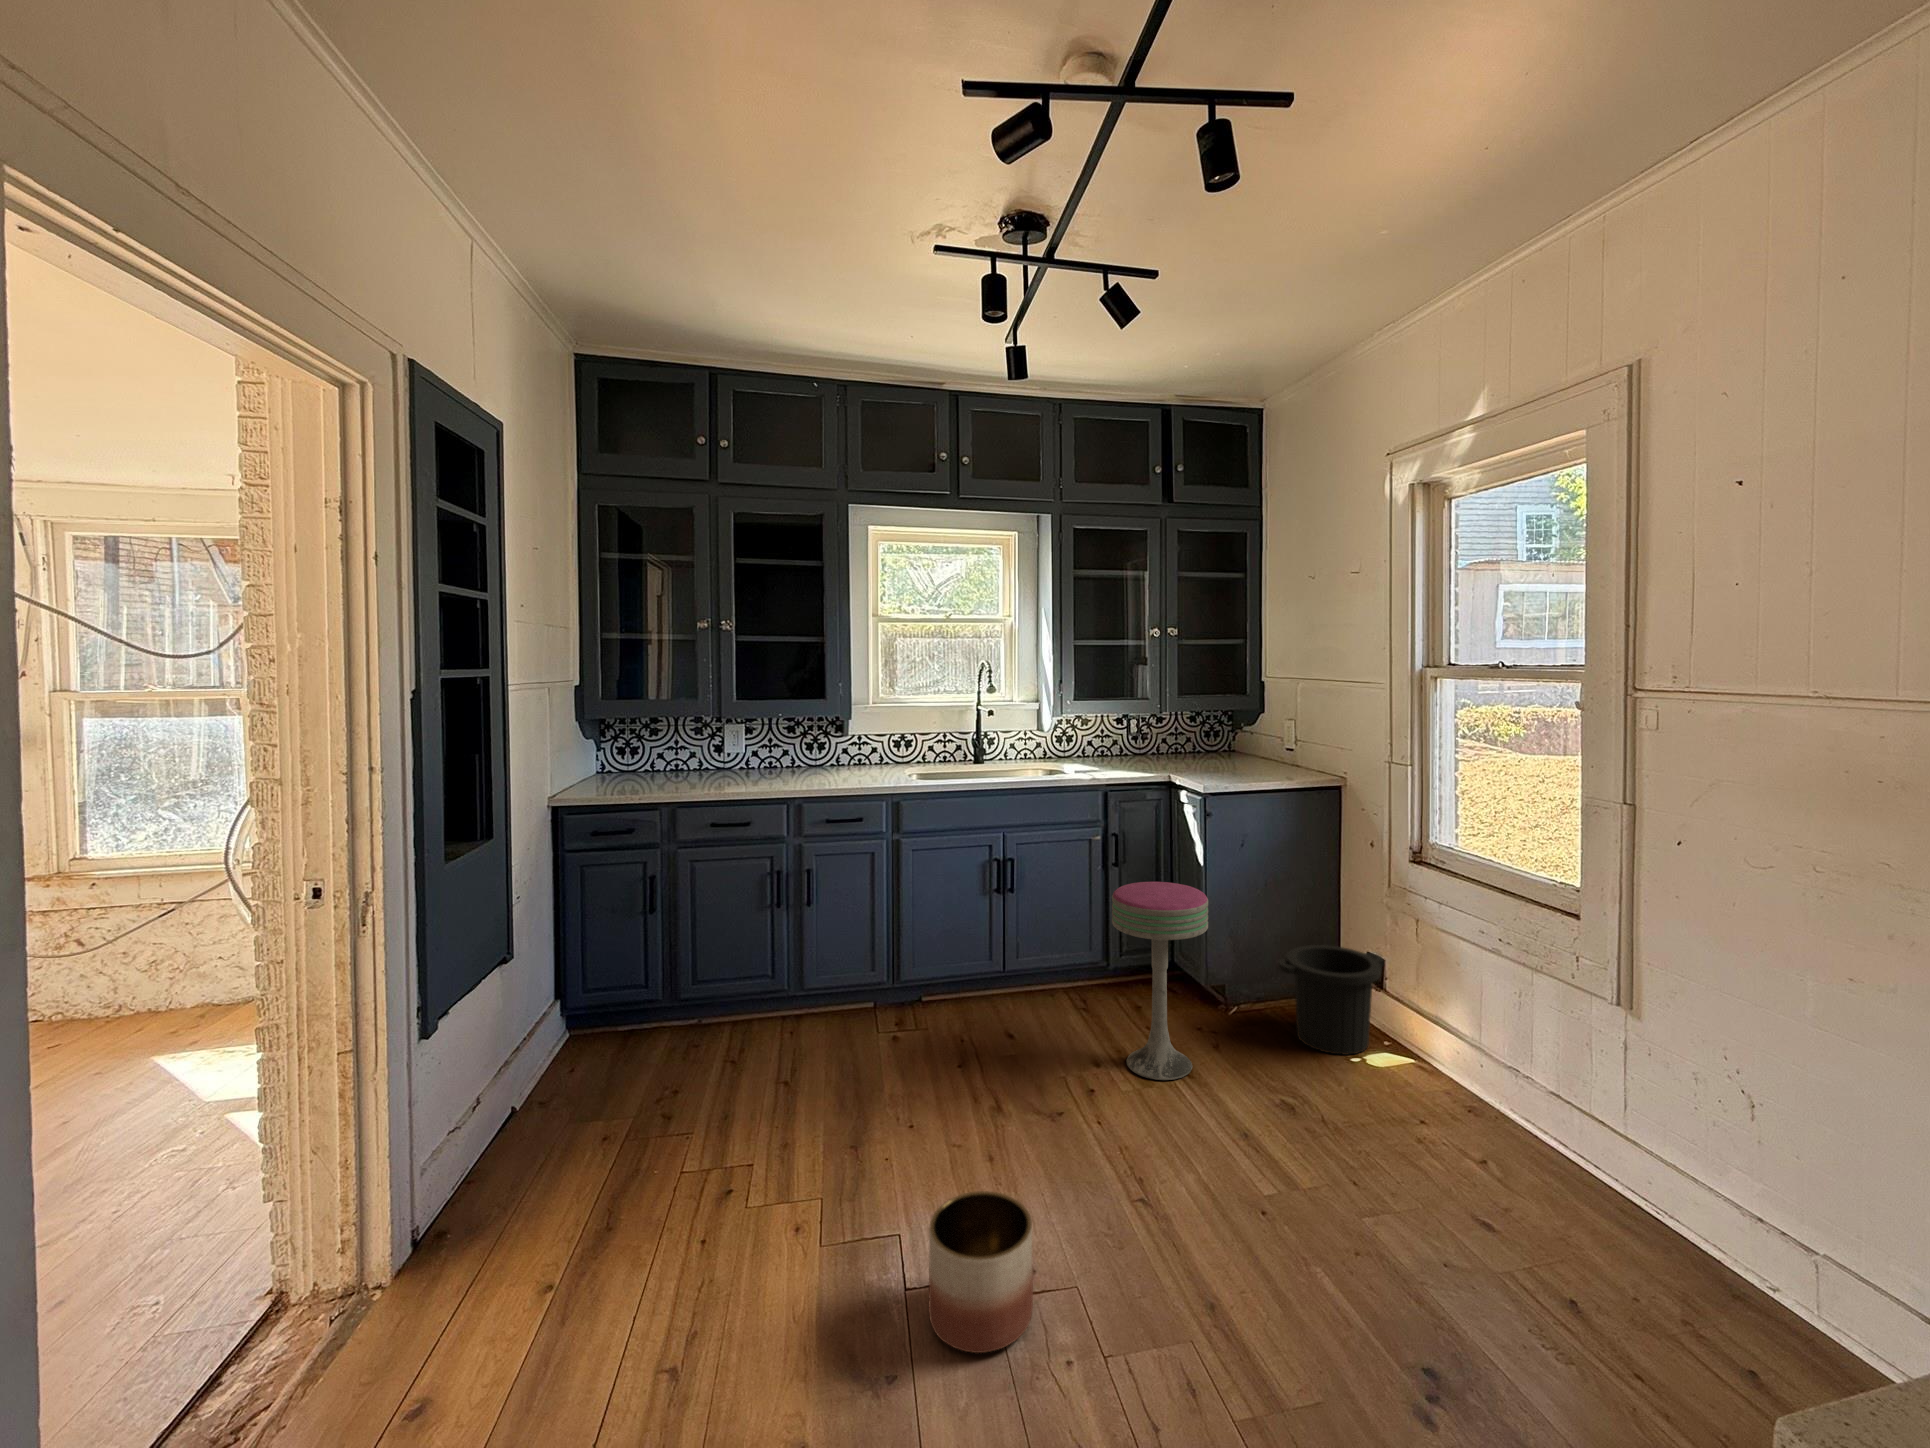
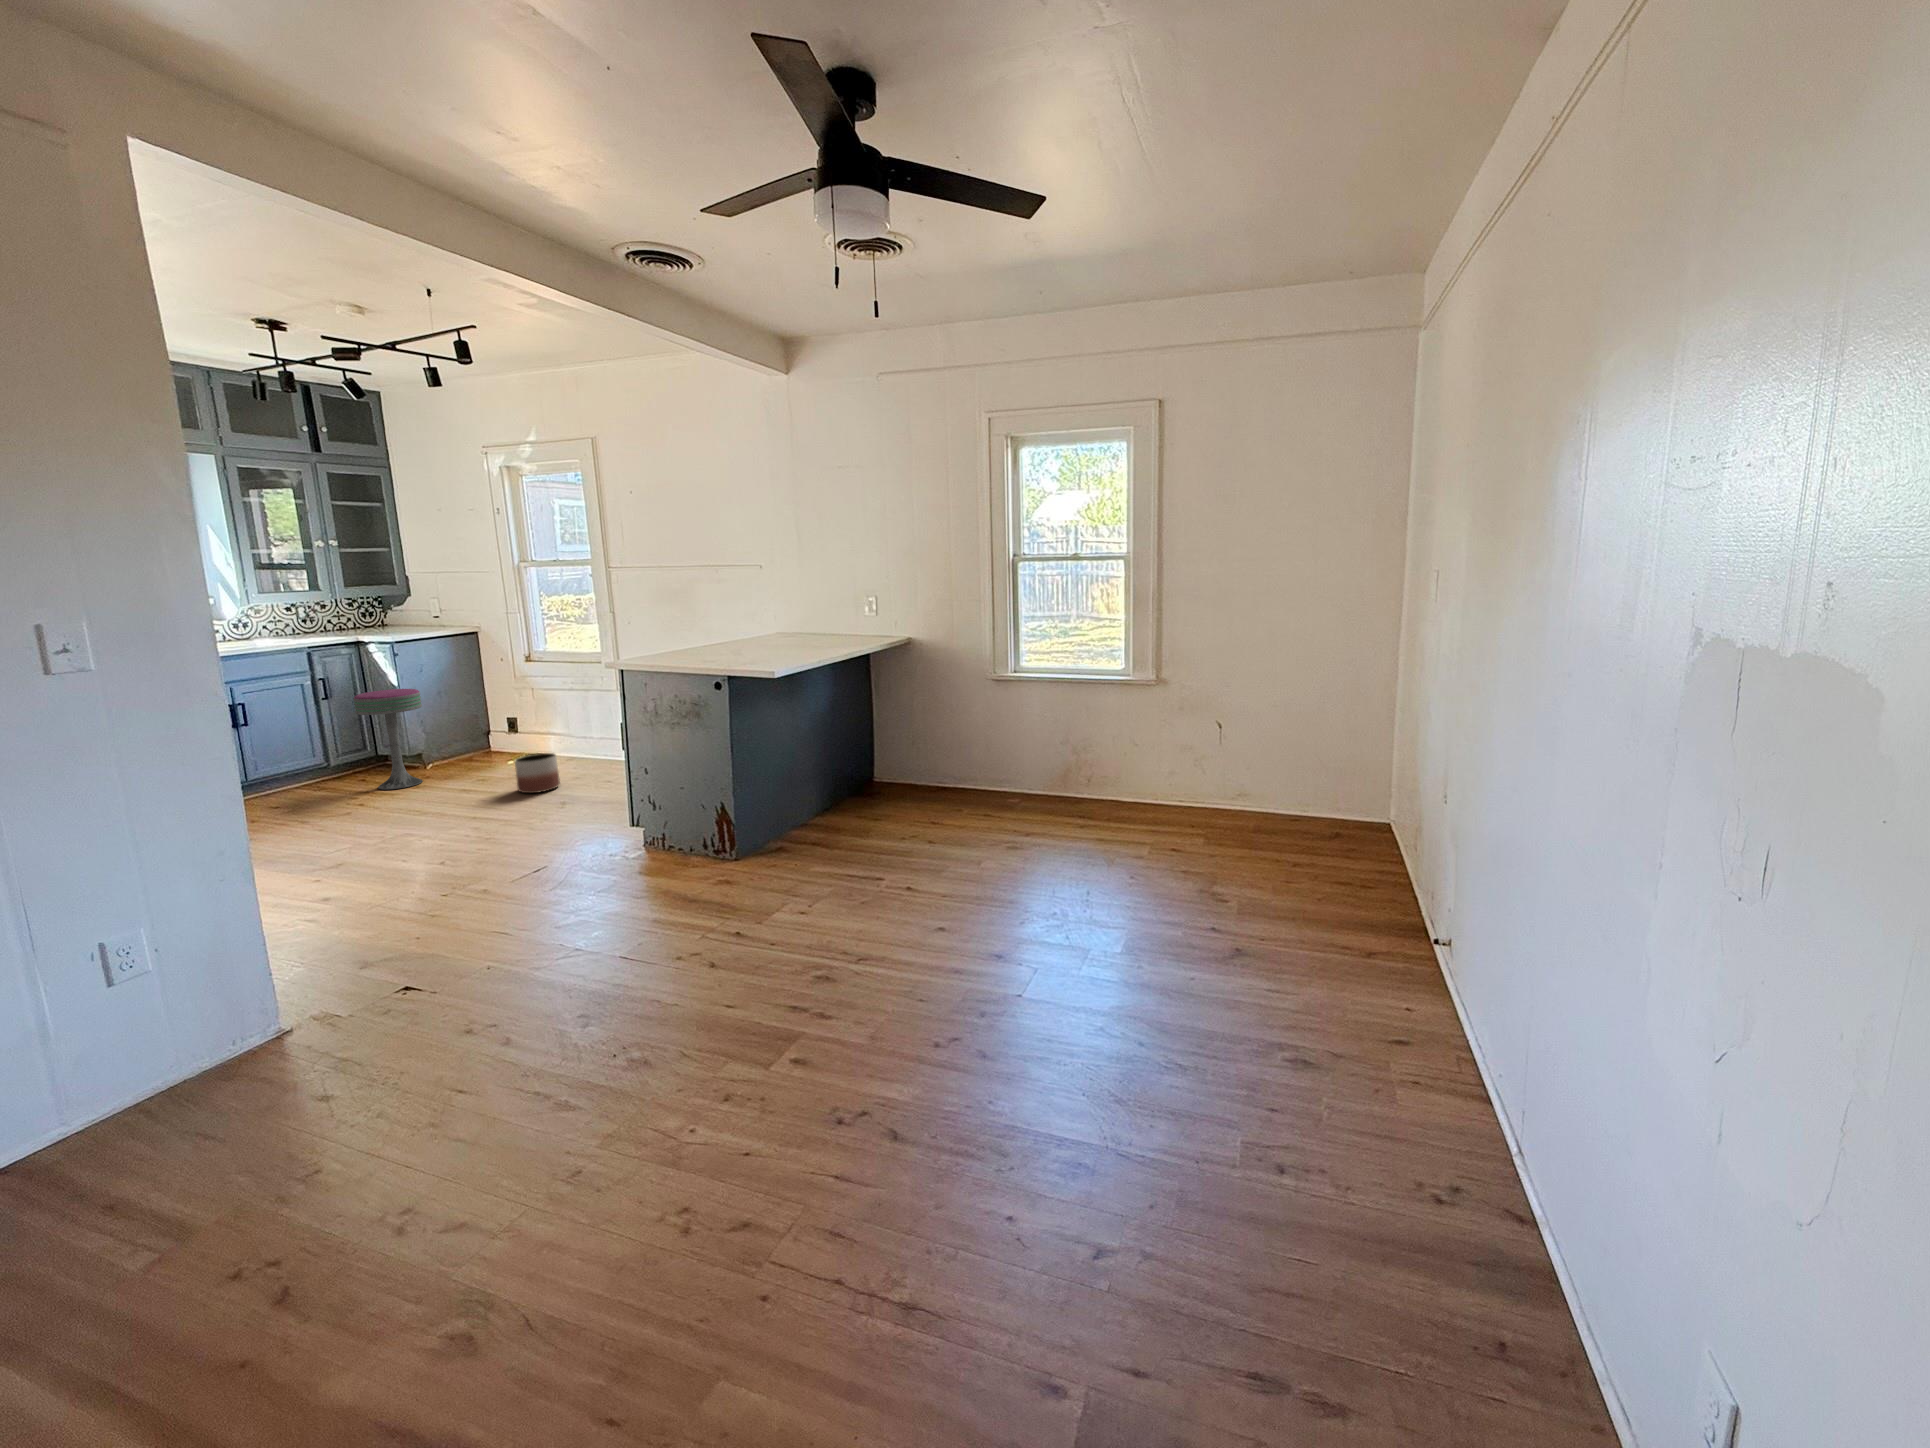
trash can: present [1278,945,1384,1055] -> none [460,712,519,761]
planter: present [929,1191,1033,1353] -> present [515,753,560,793]

